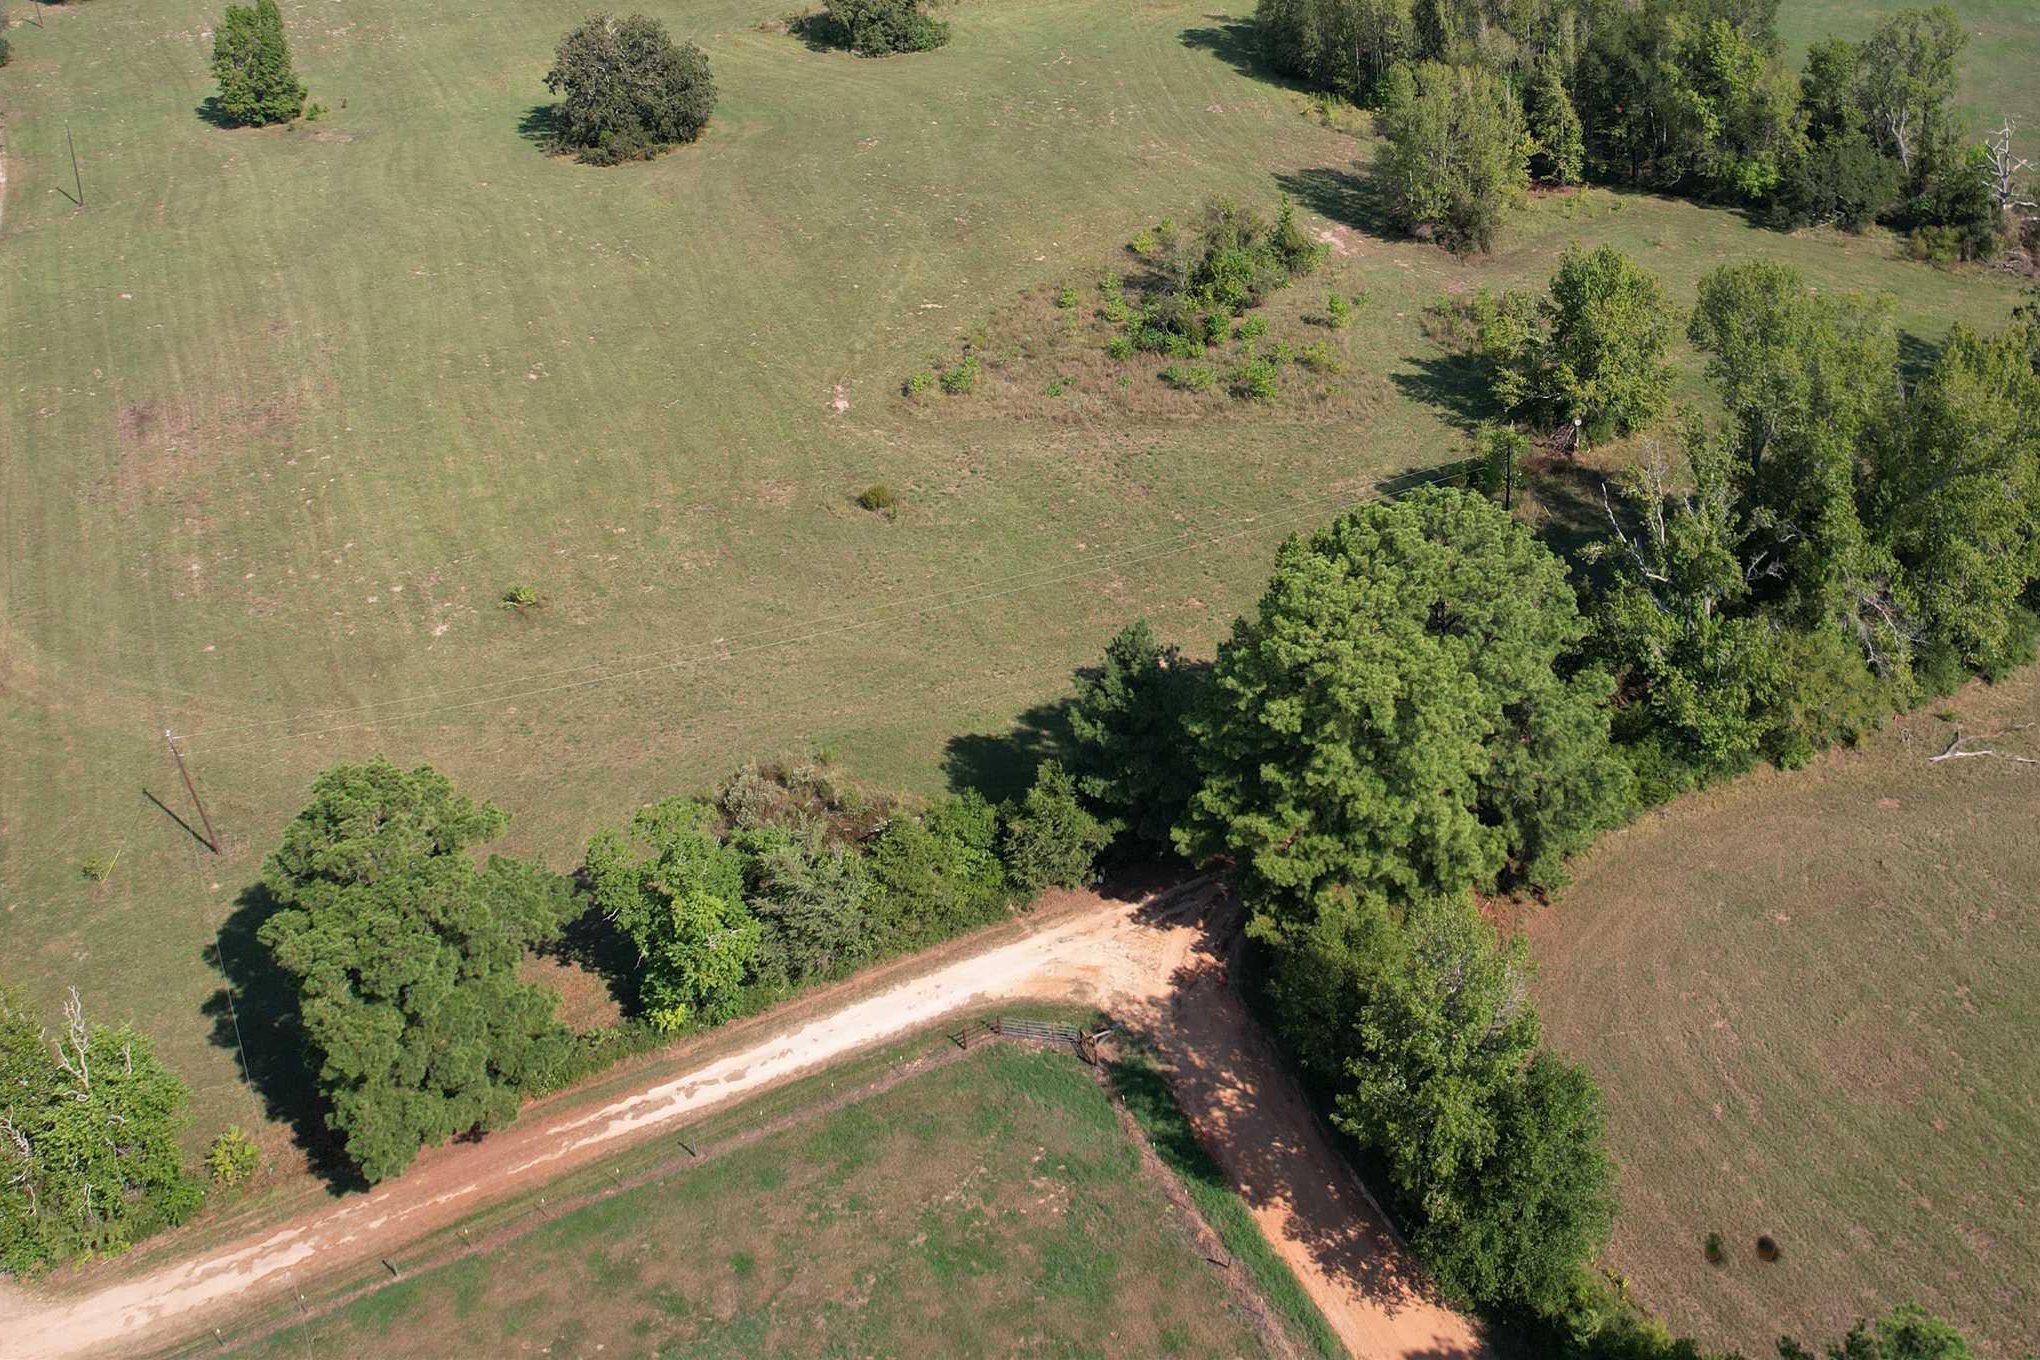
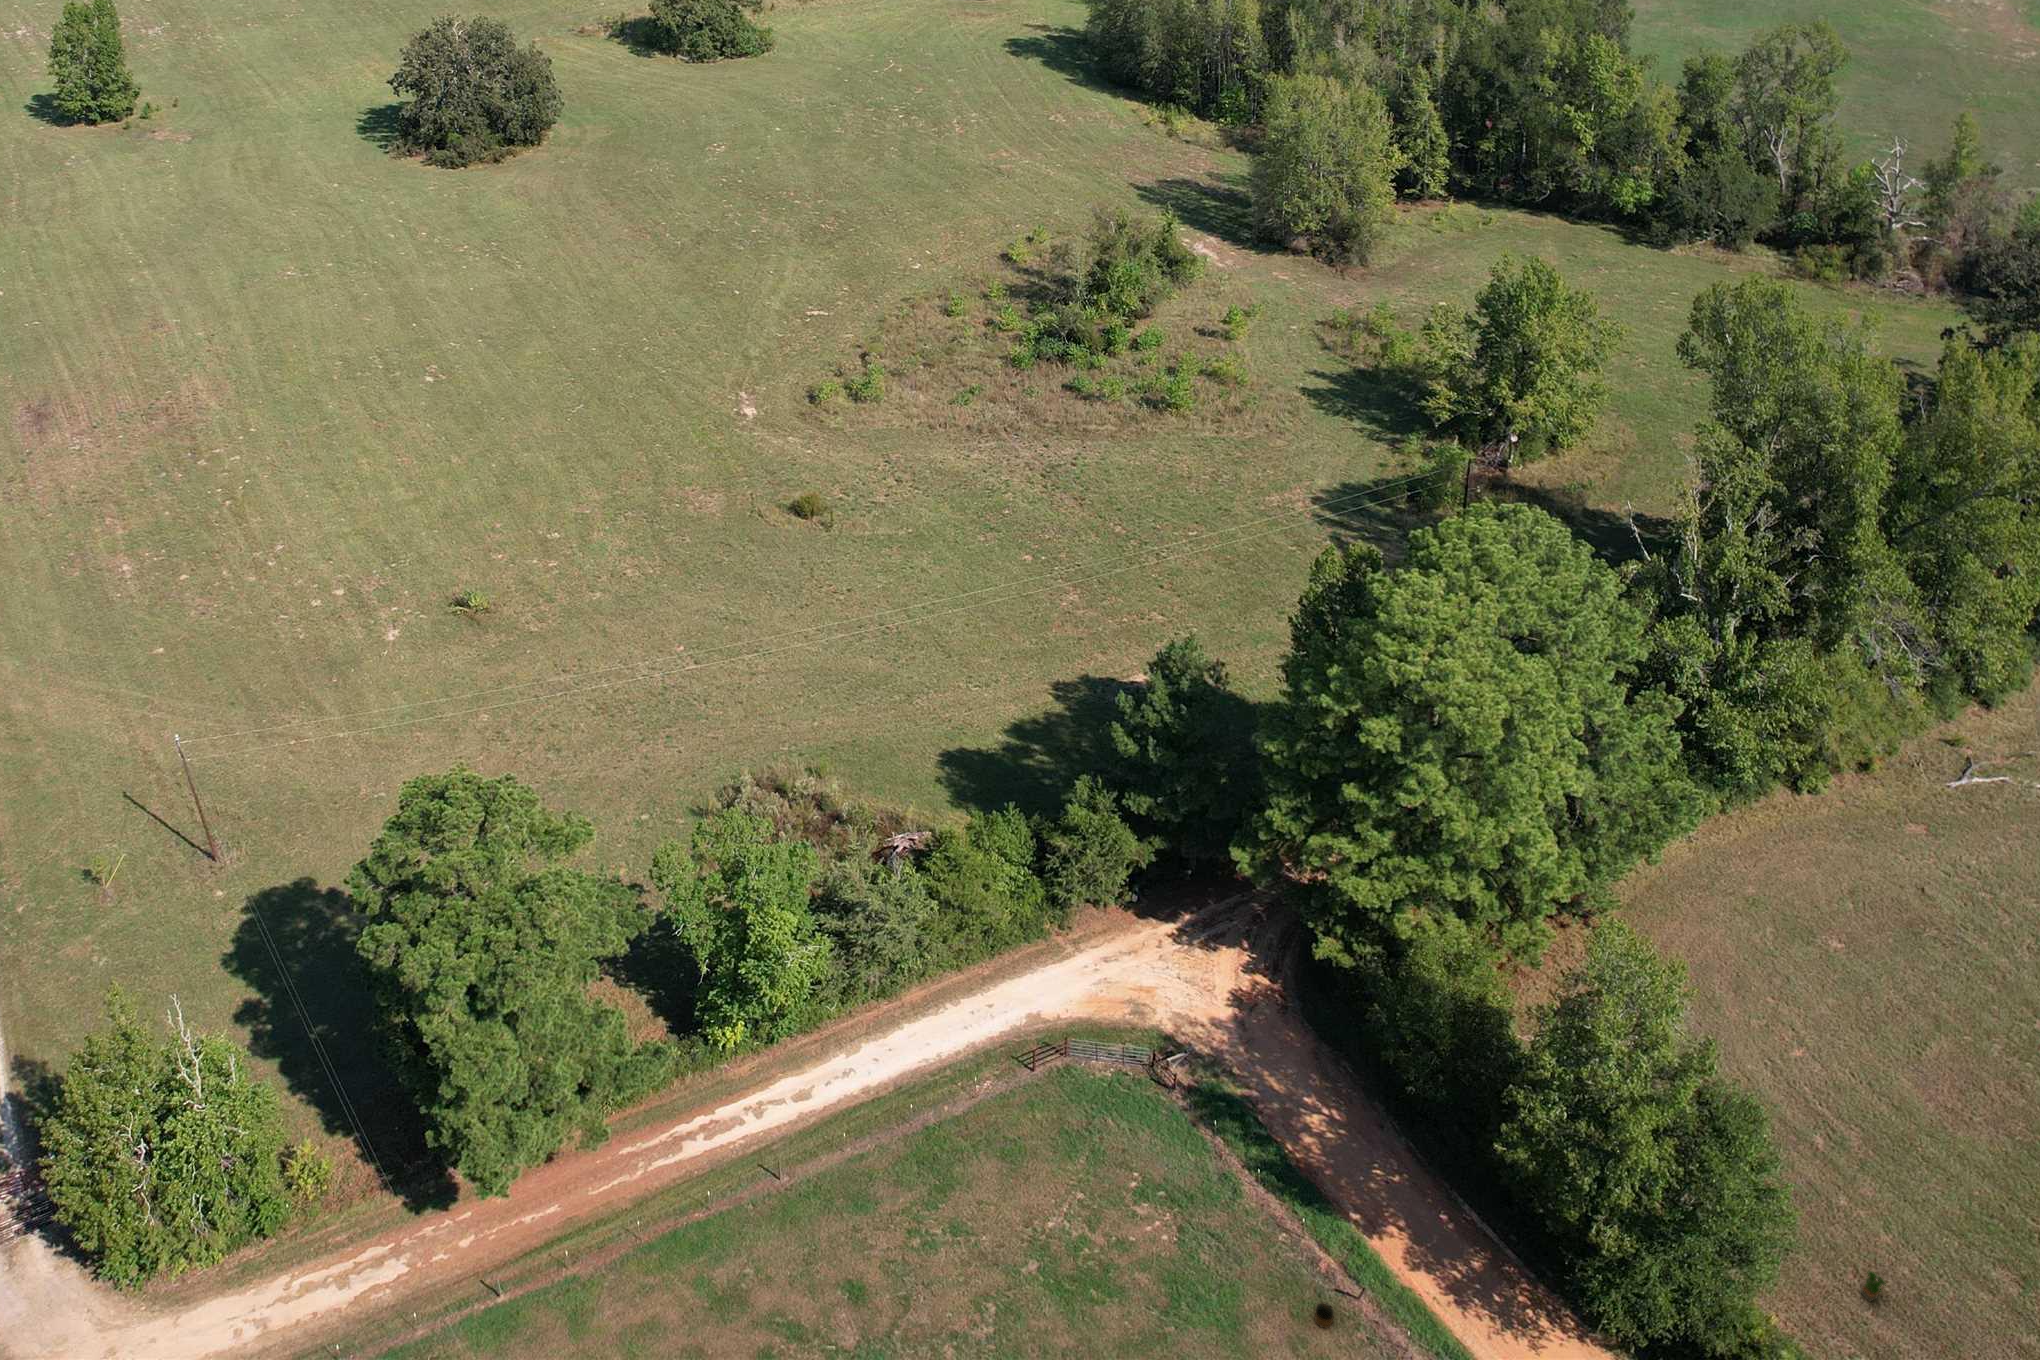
bucket: present [1756,1236,1776,1261] -> present [1315,1302,1334,1328]

